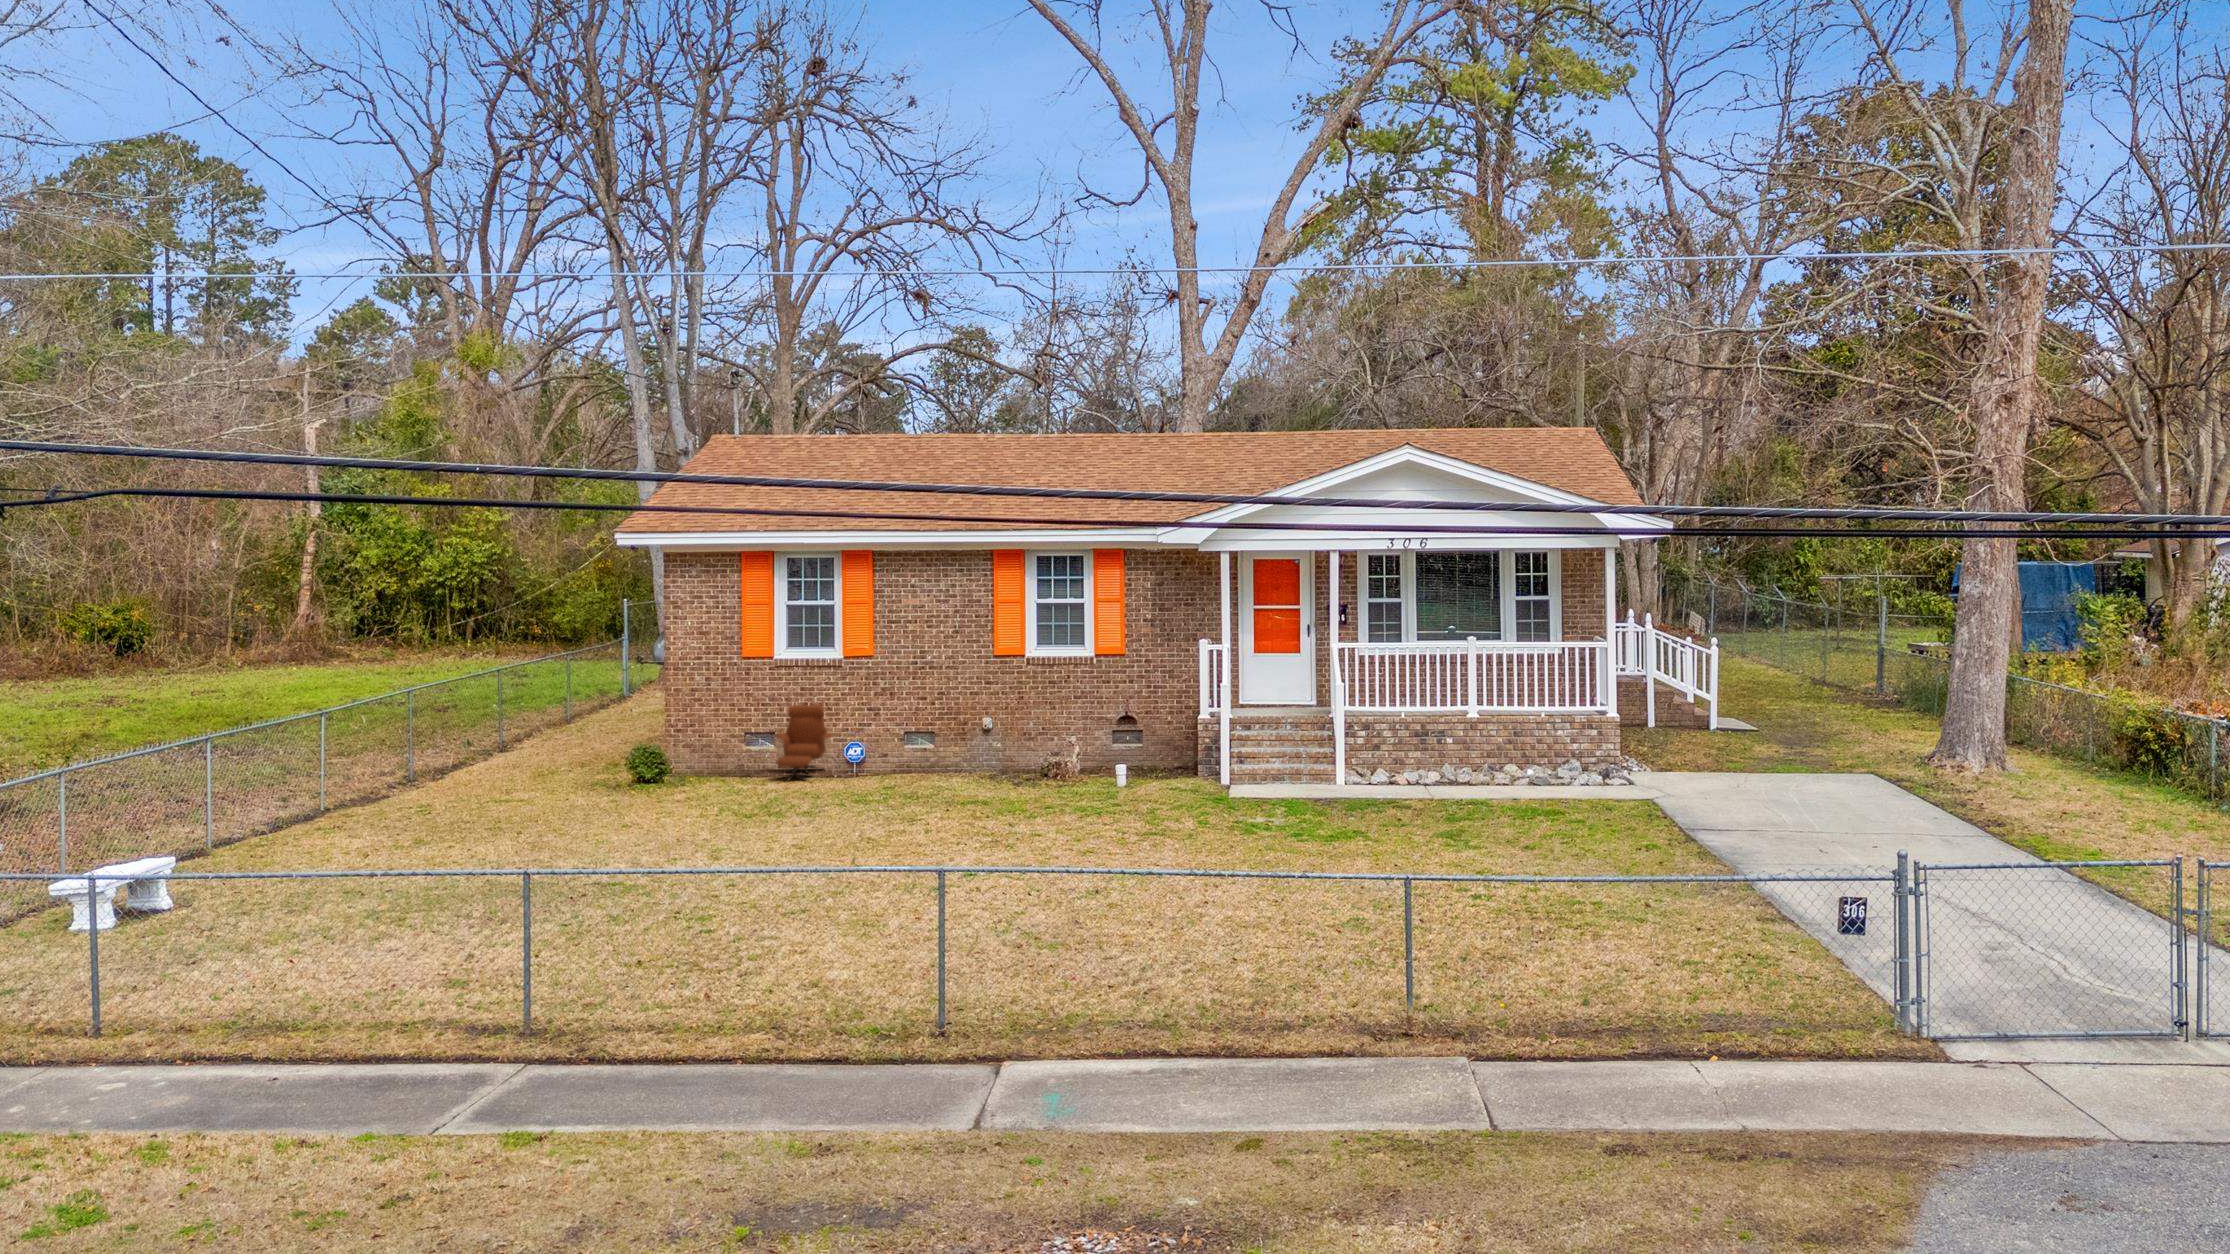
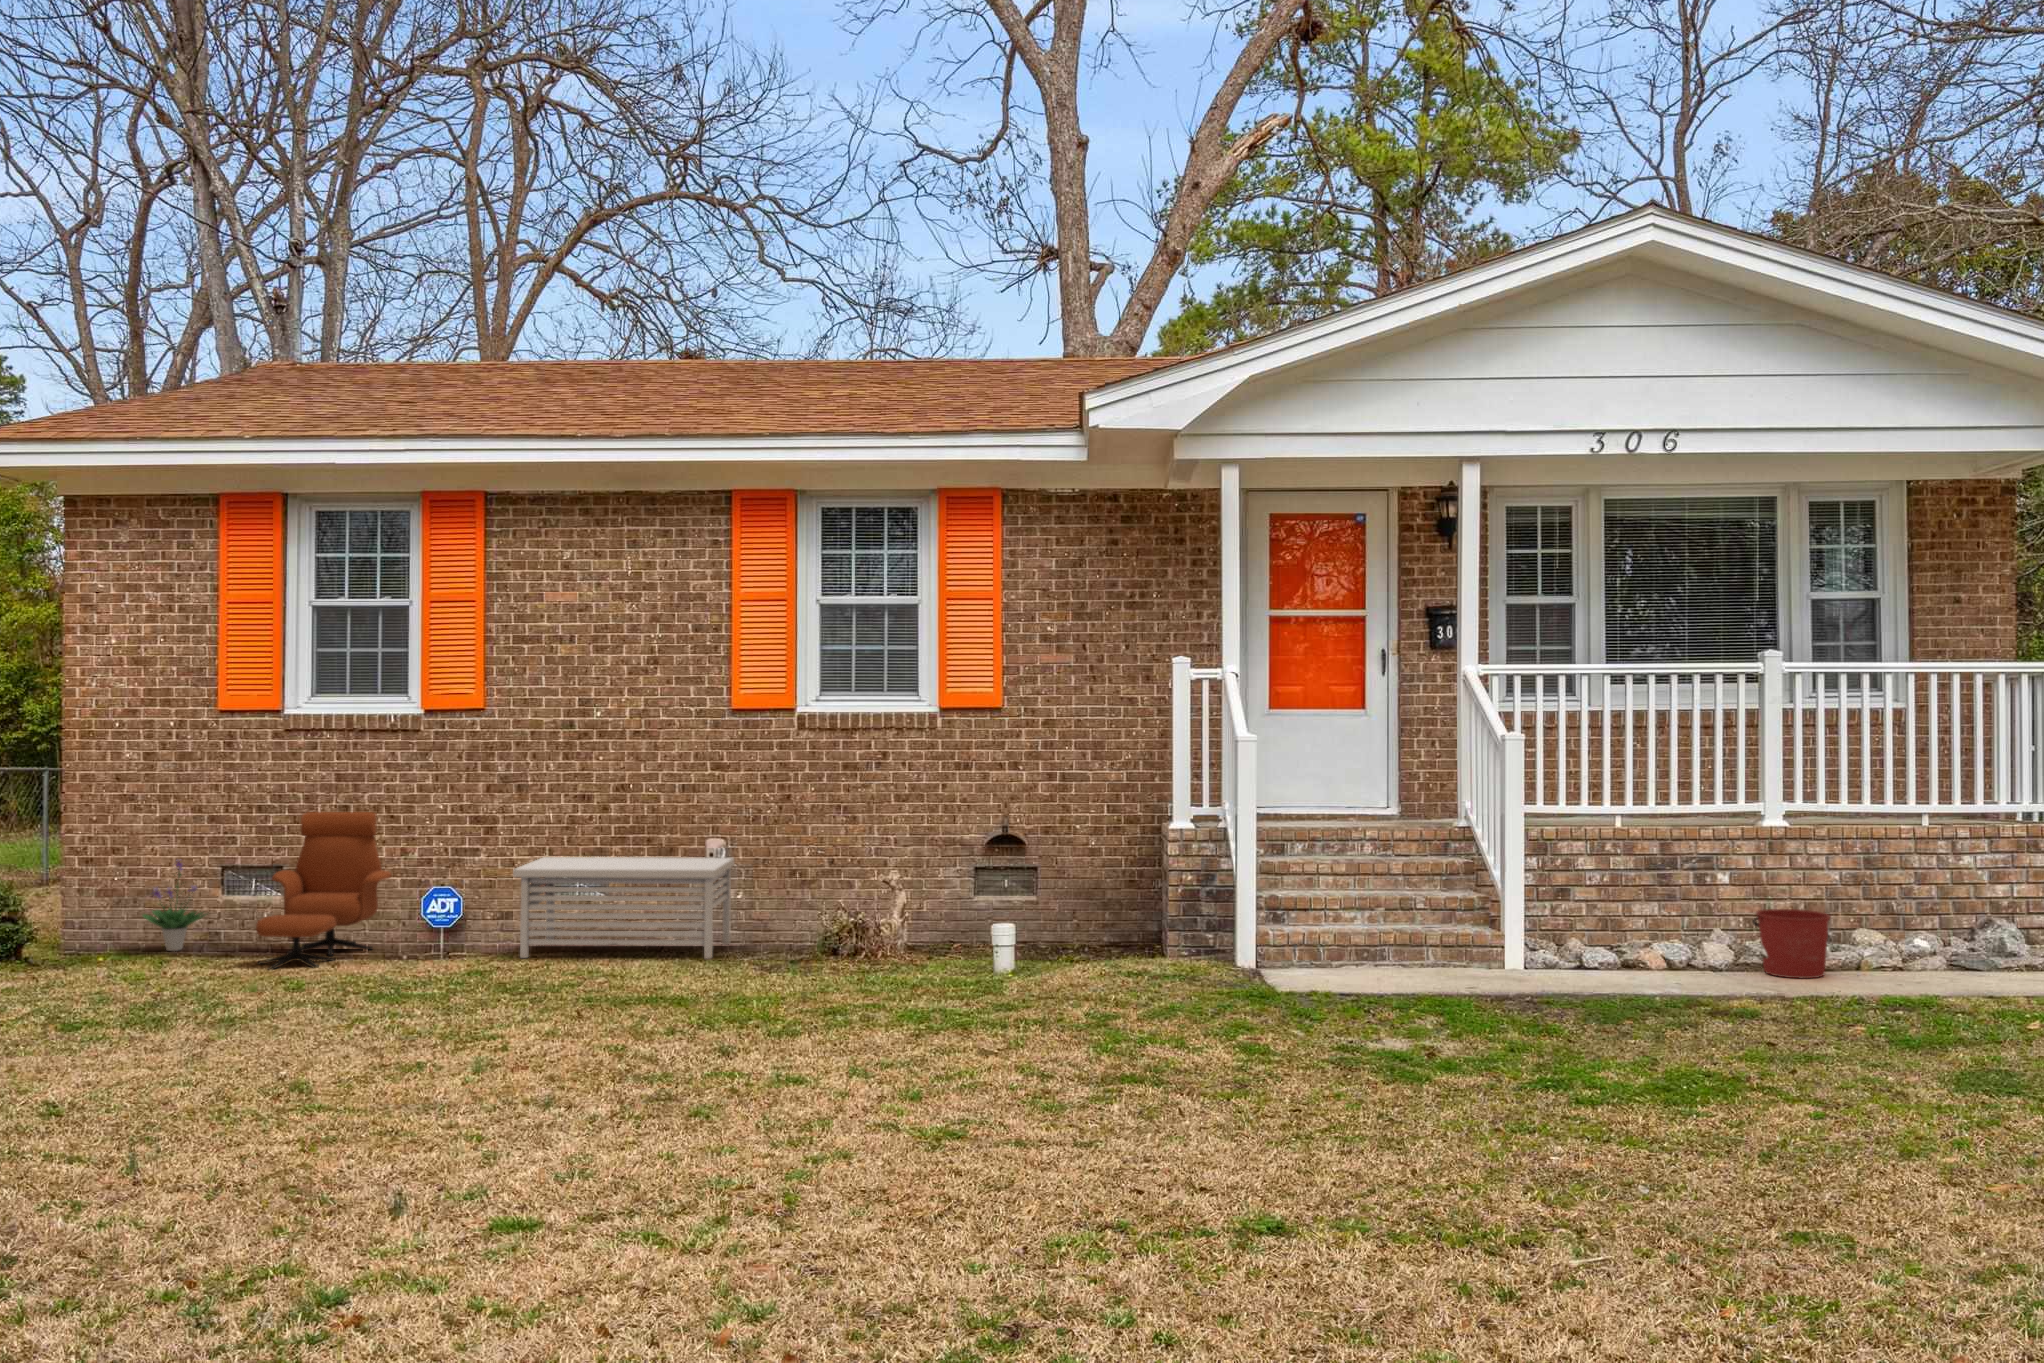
storage bench: none [894,726,996,776] -> present [513,857,734,959]
potted plant: none [714,727,745,771] -> present [143,859,206,951]
bucket: none [1460,755,1494,787] -> present [1753,909,1831,978]

